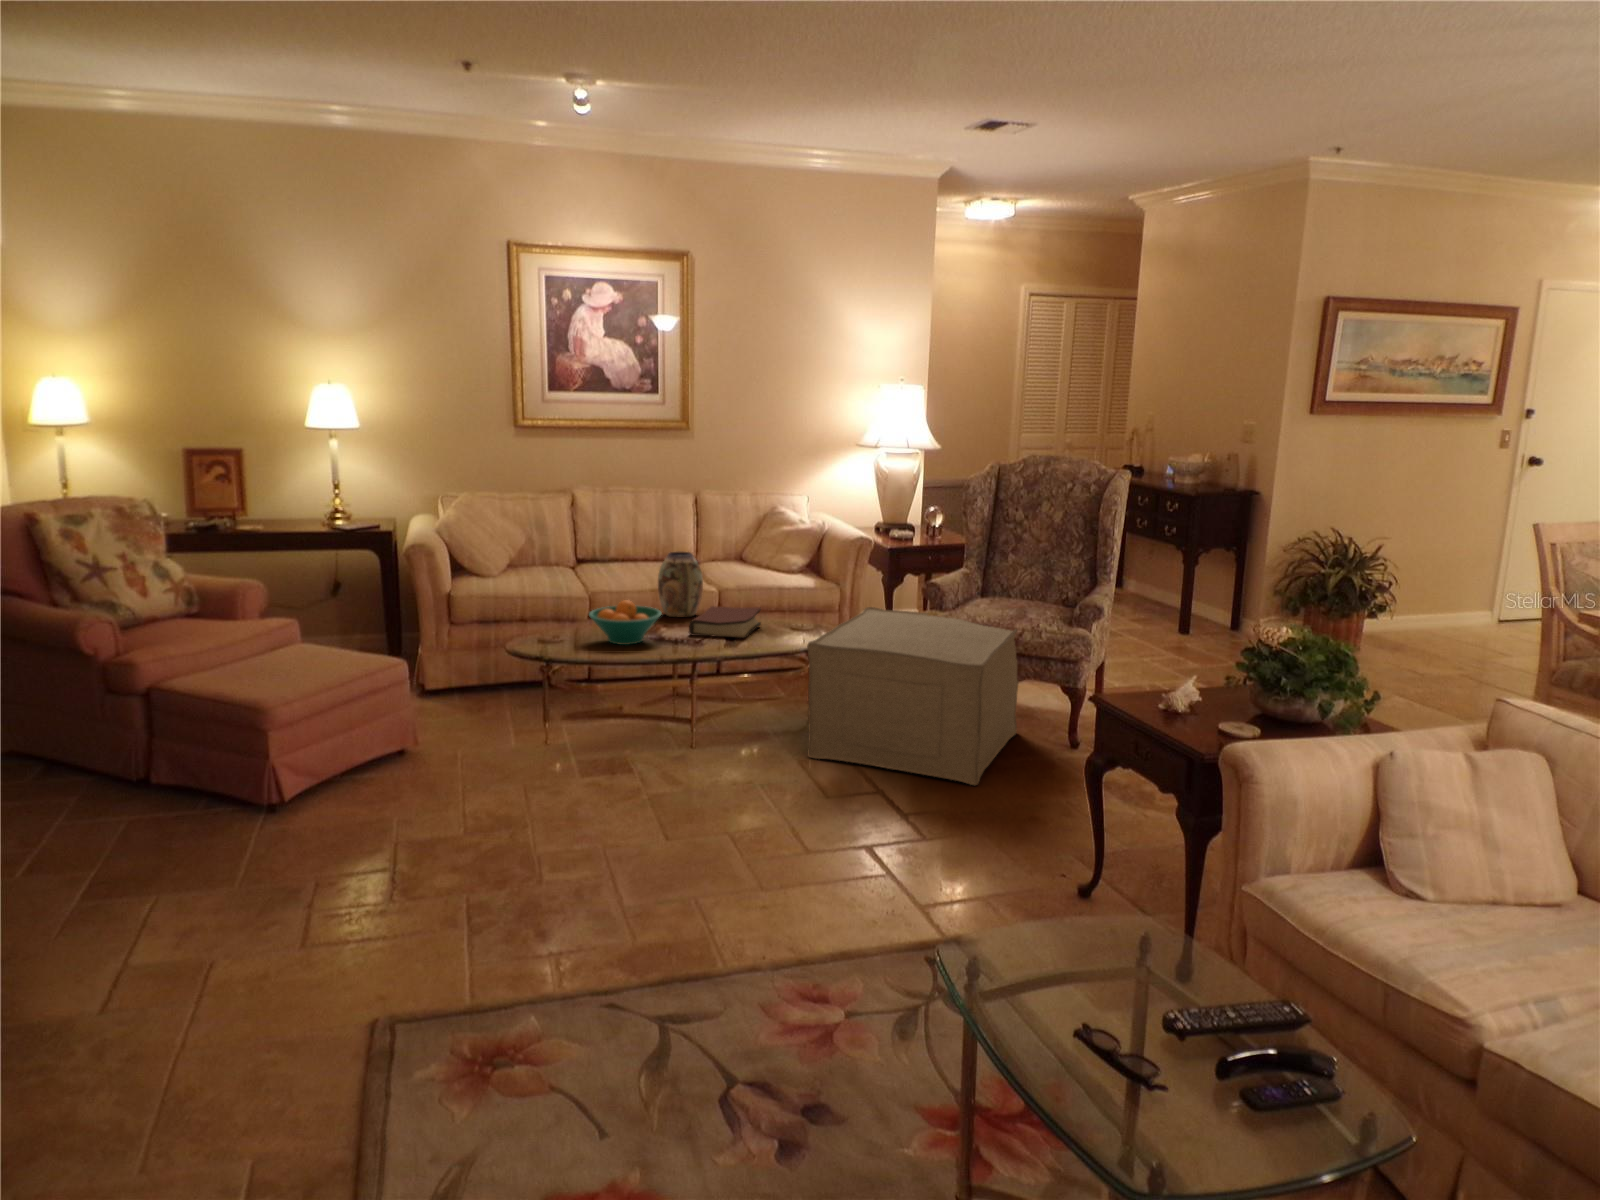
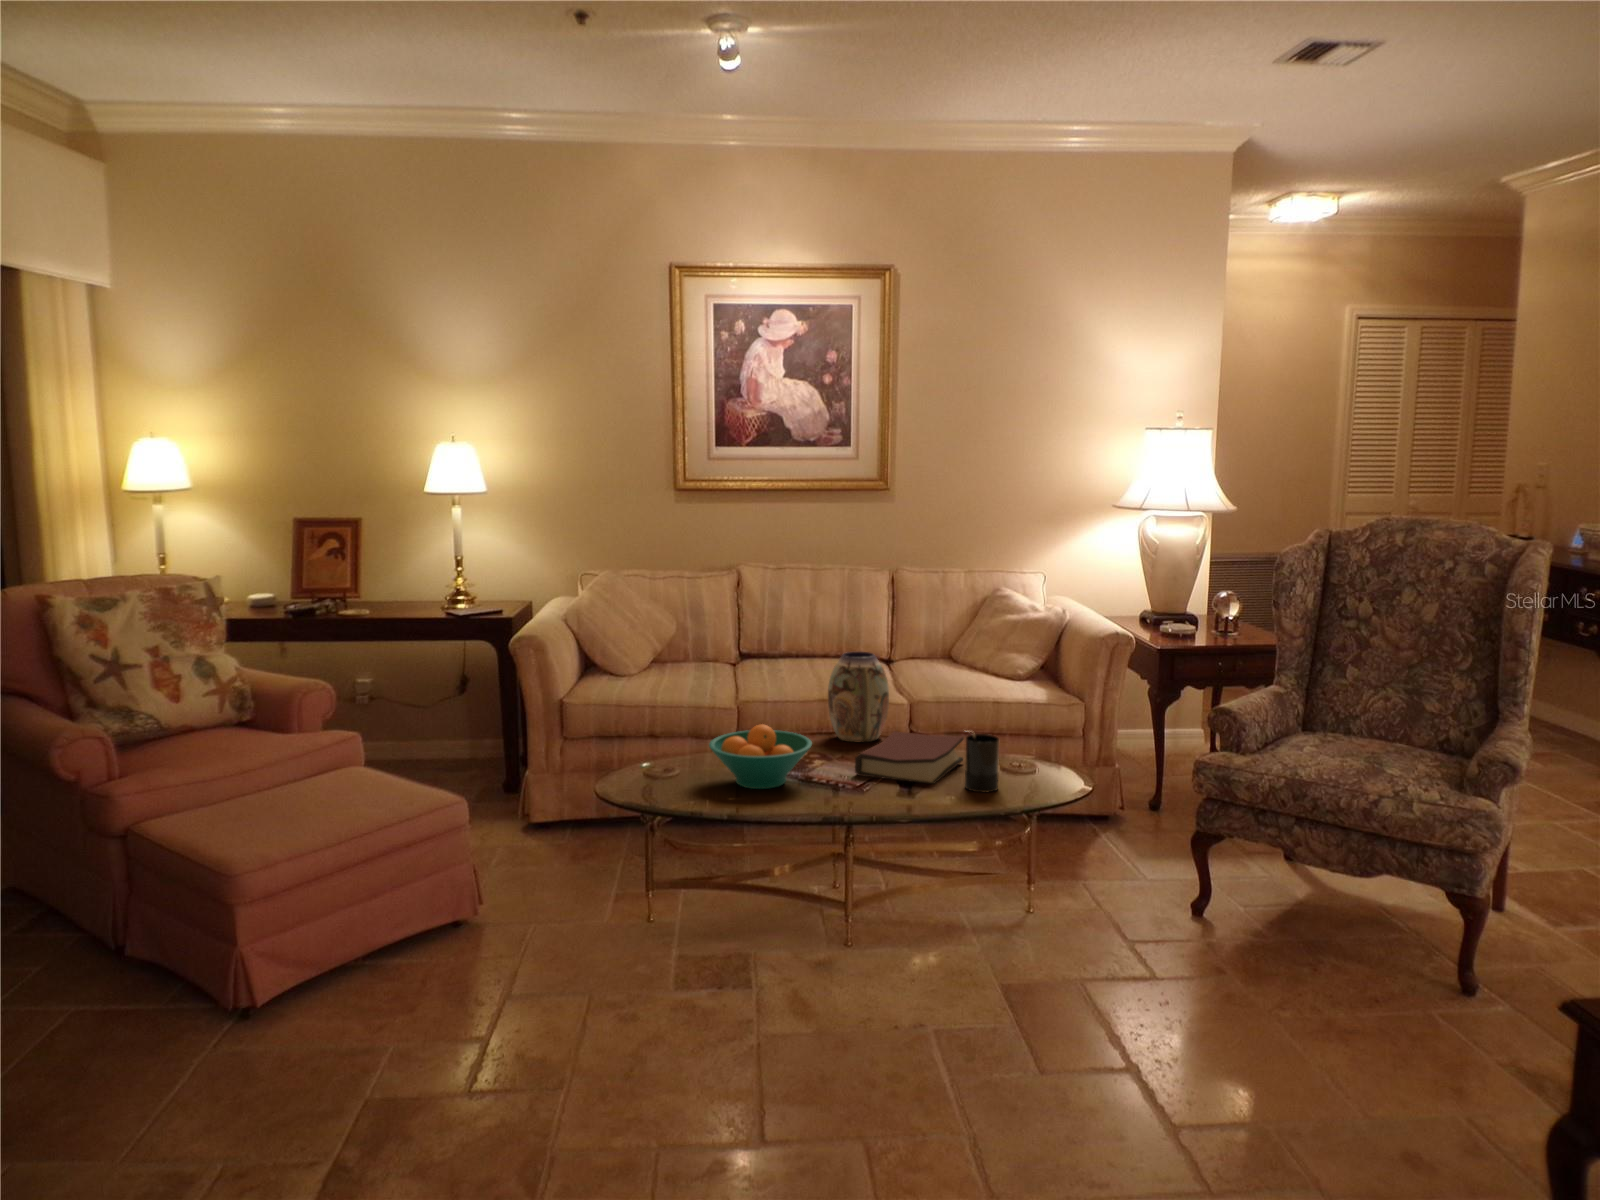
candle: none [765,600,789,641] -> present [965,731,999,792]
ottoman: present [807,607,1019,785] -> none [1020,742,1376,1066]

